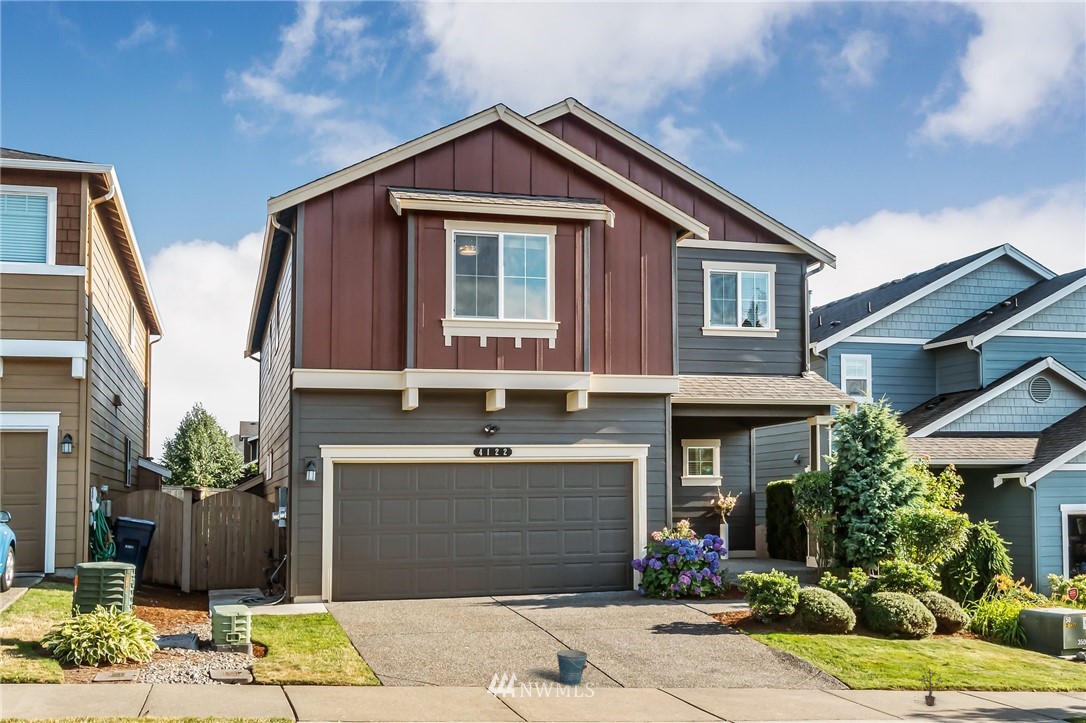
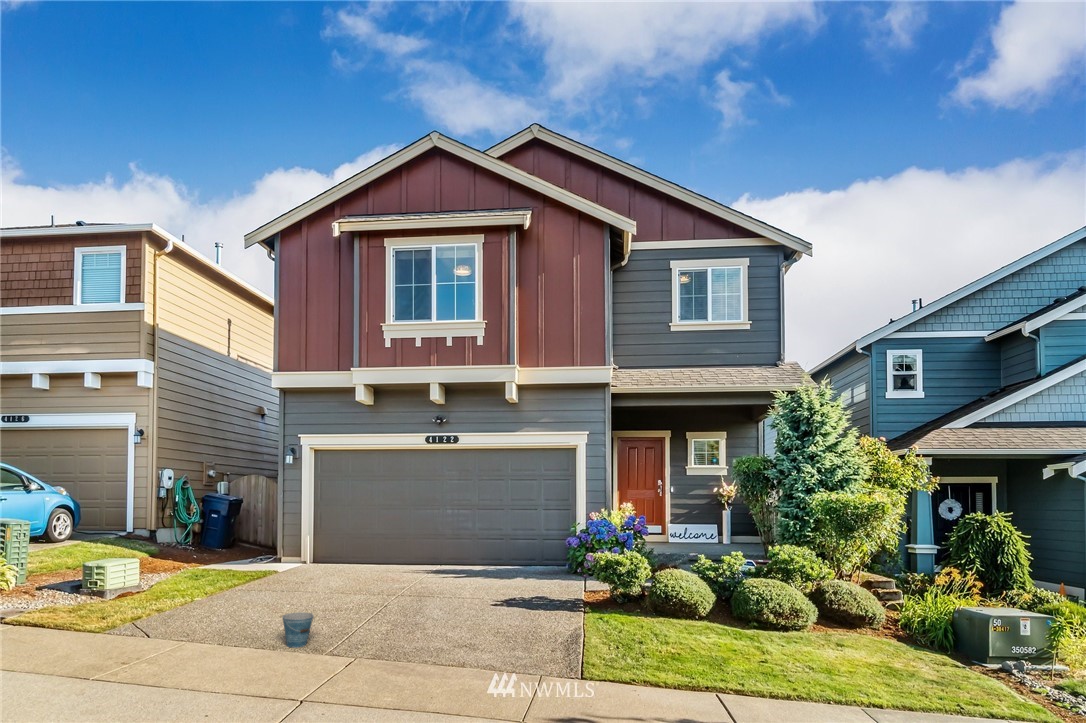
decorative plant: present [915,669,942,706] -> none [621,660,645,704]

